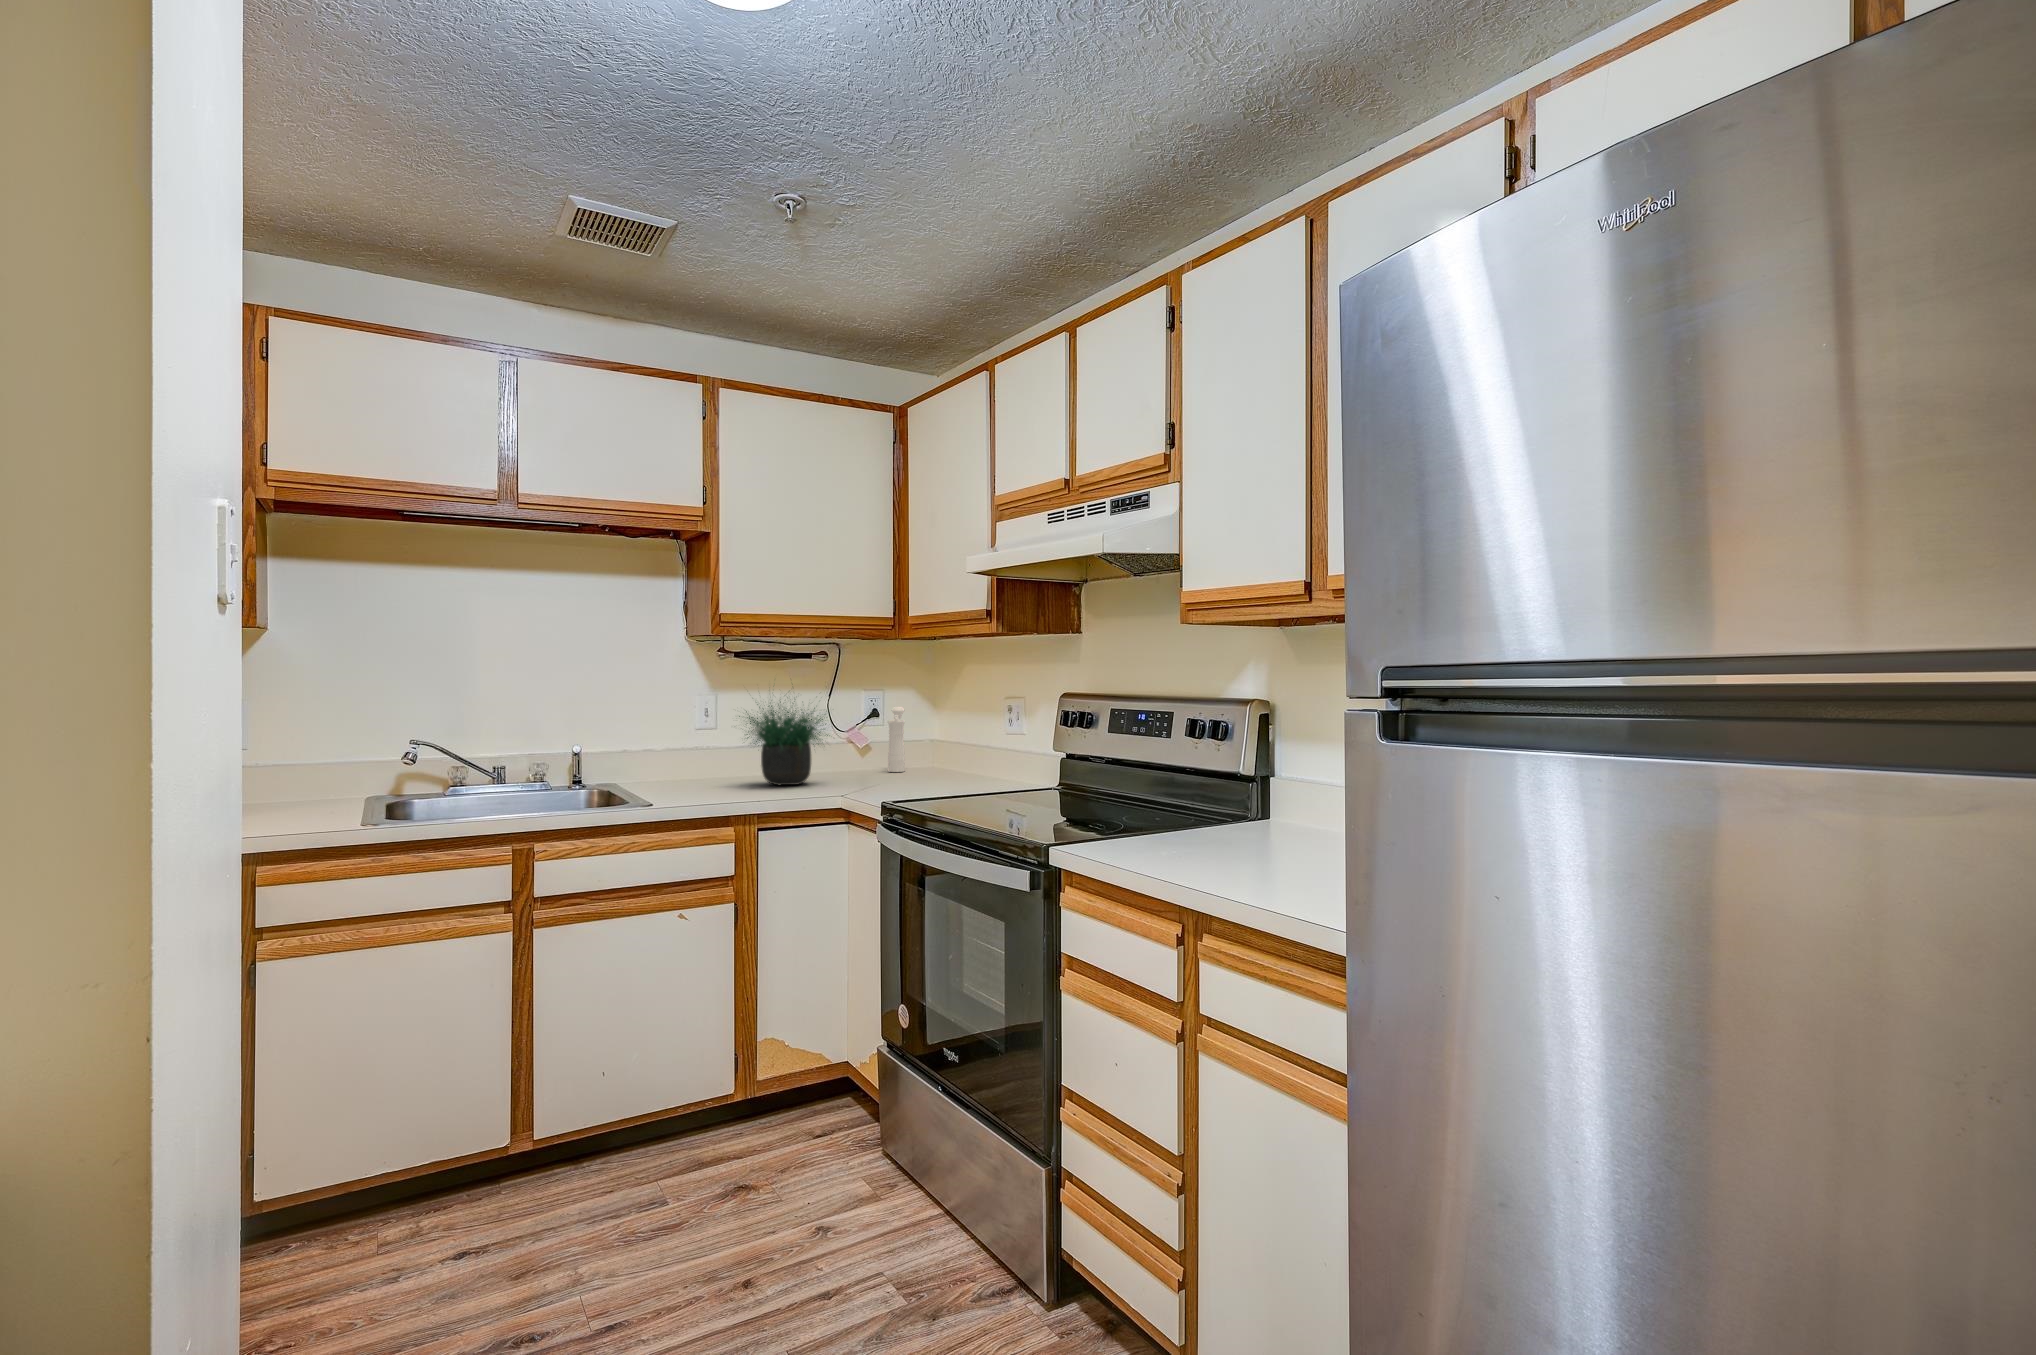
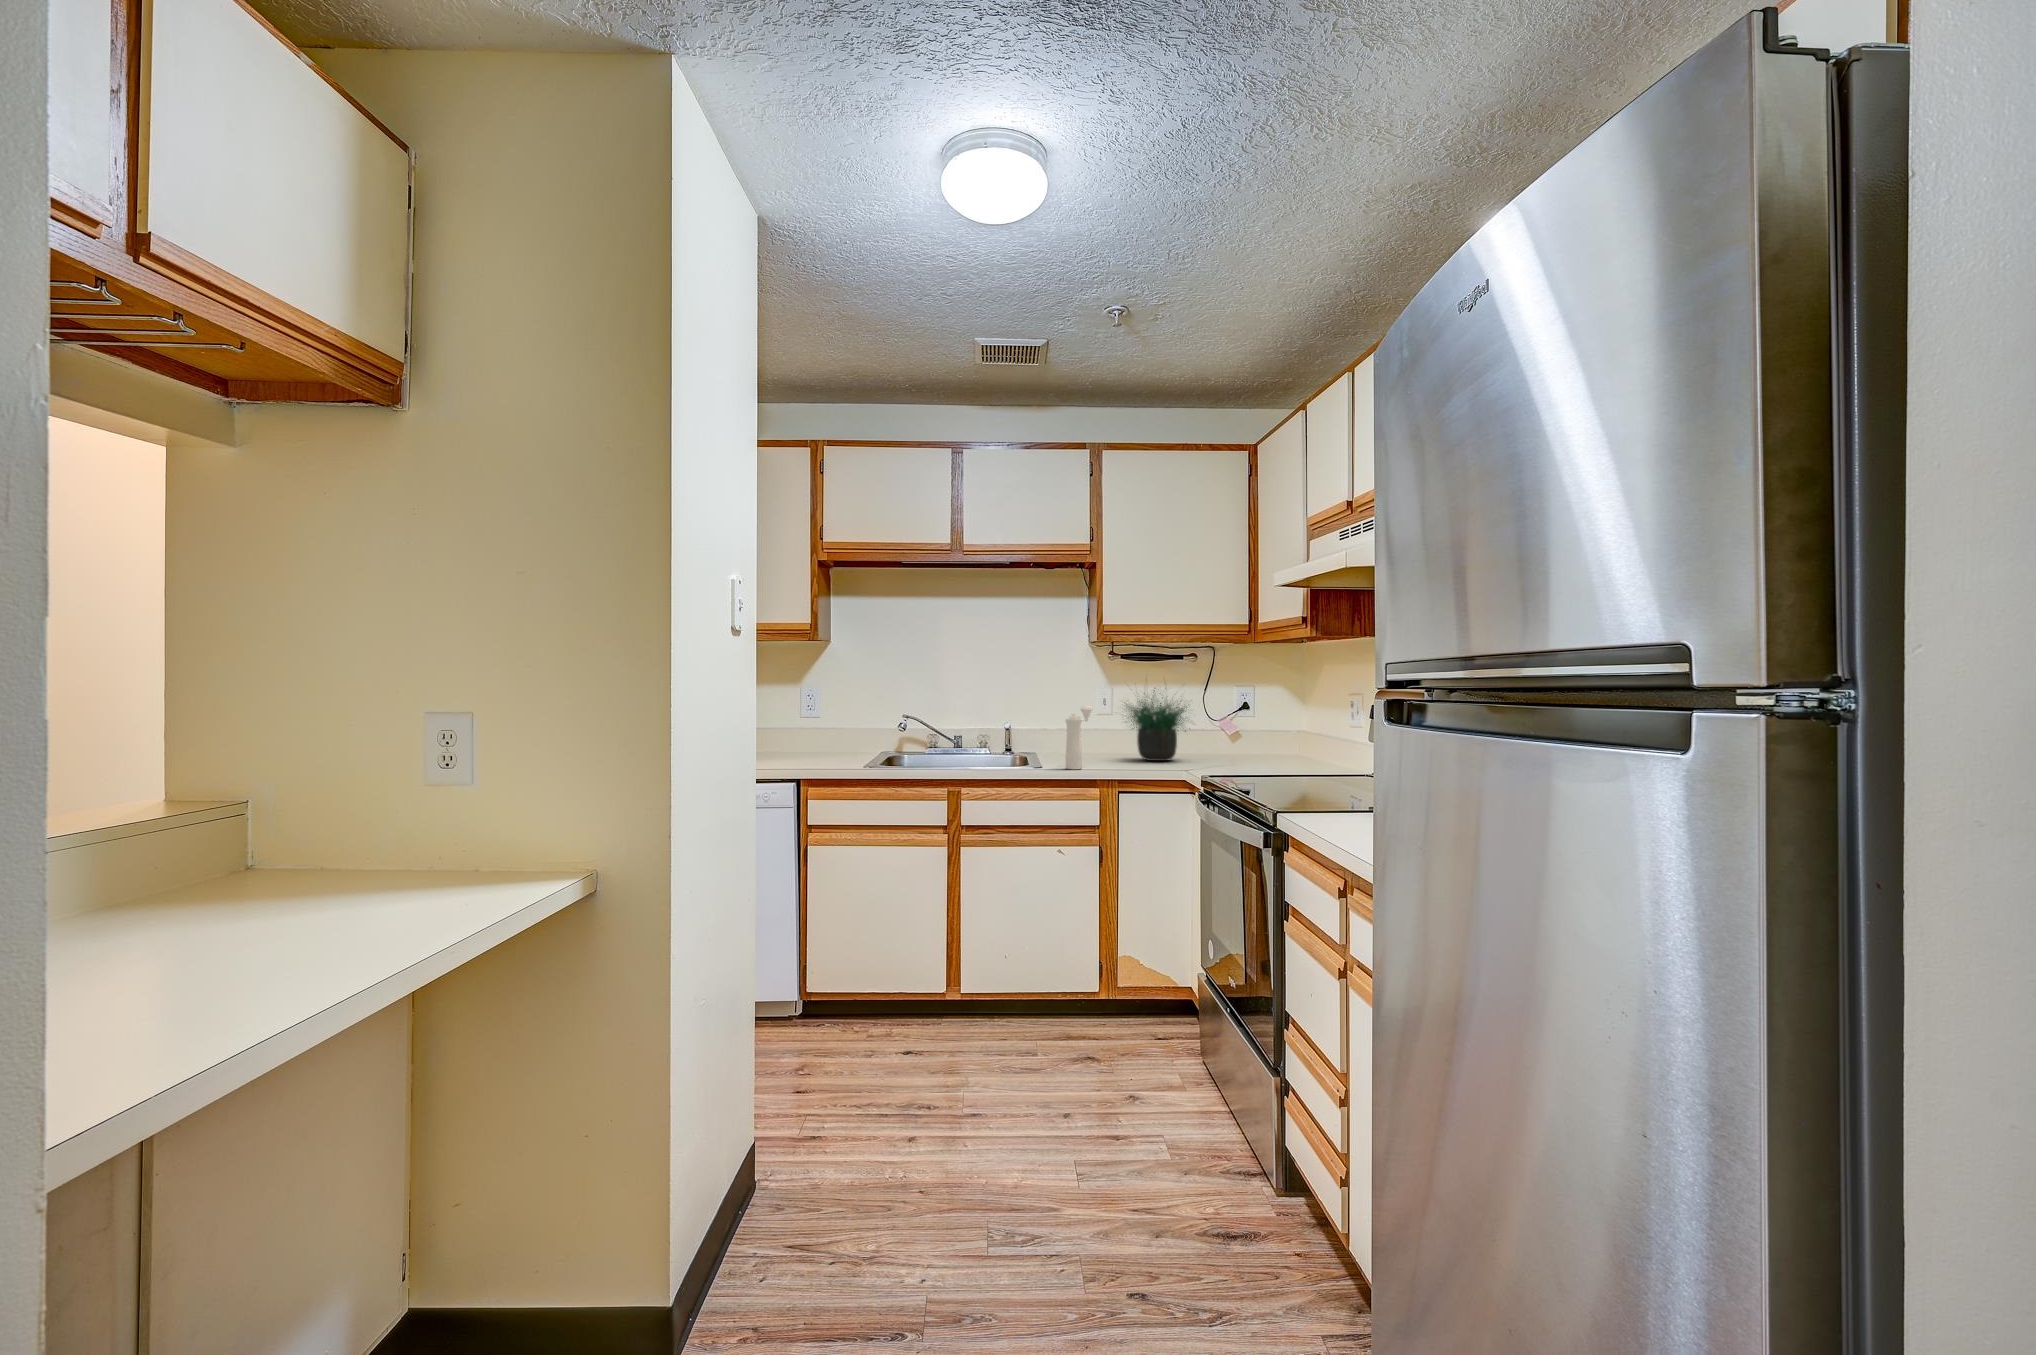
pepper mill: present [888,707,905,772] -> present [1065,706,1093,769]

